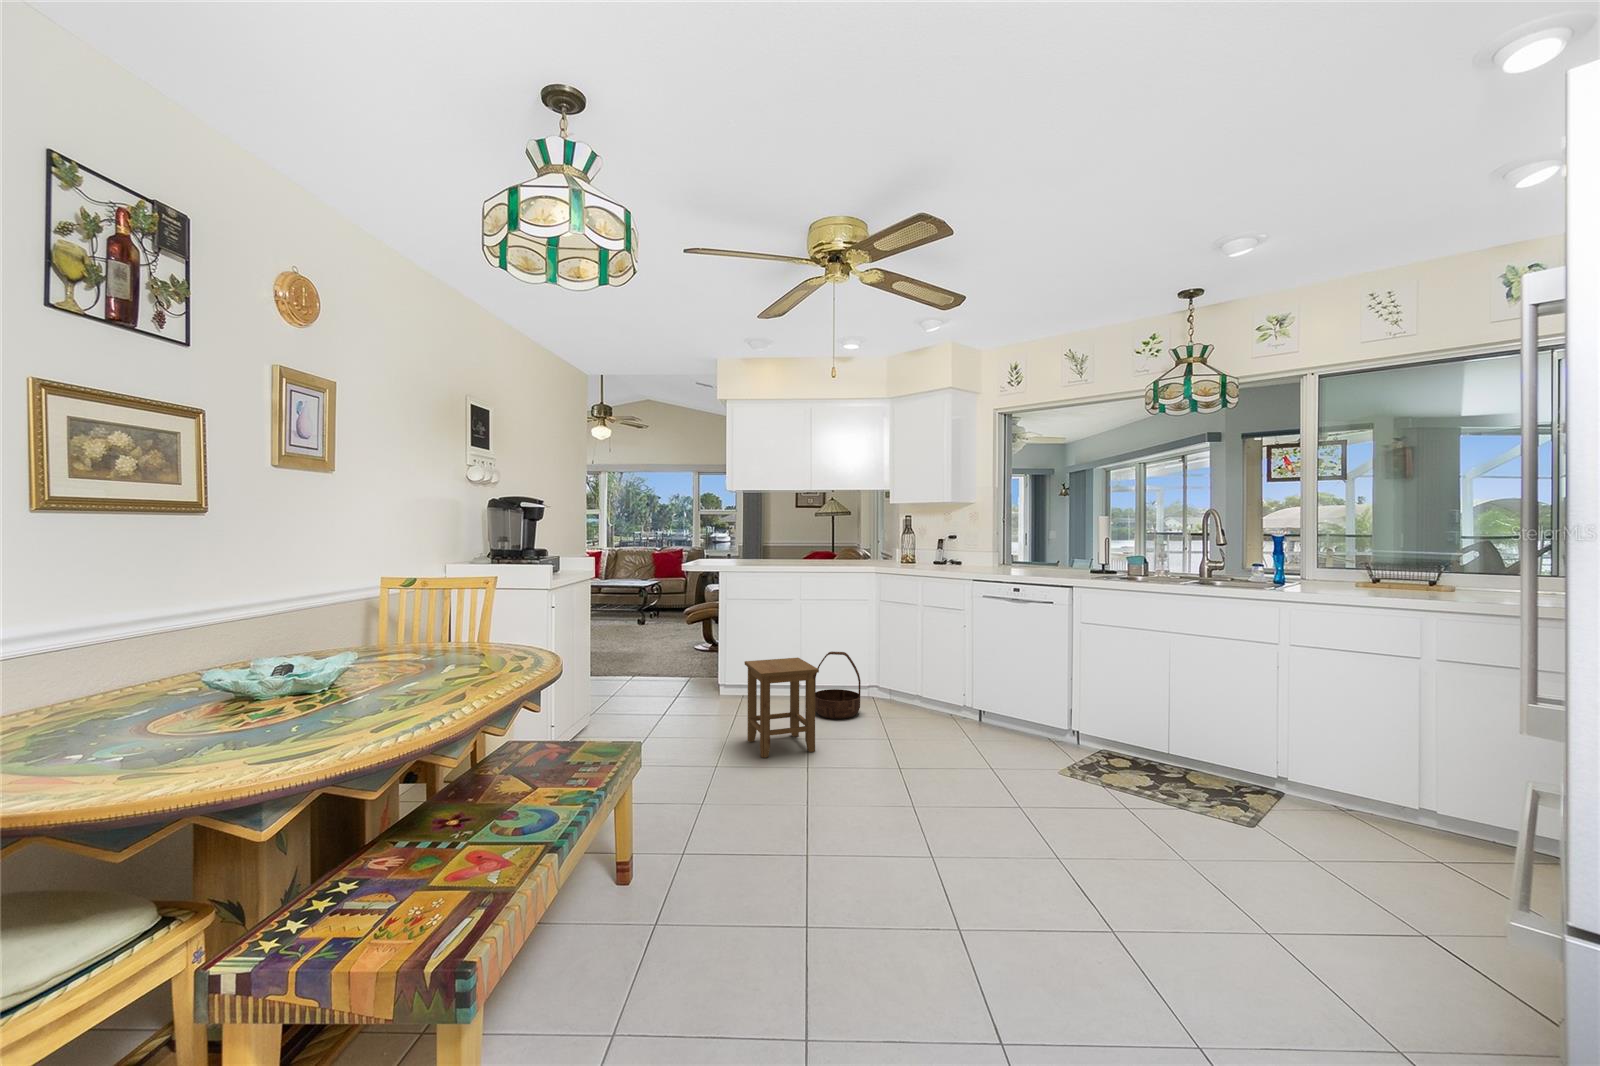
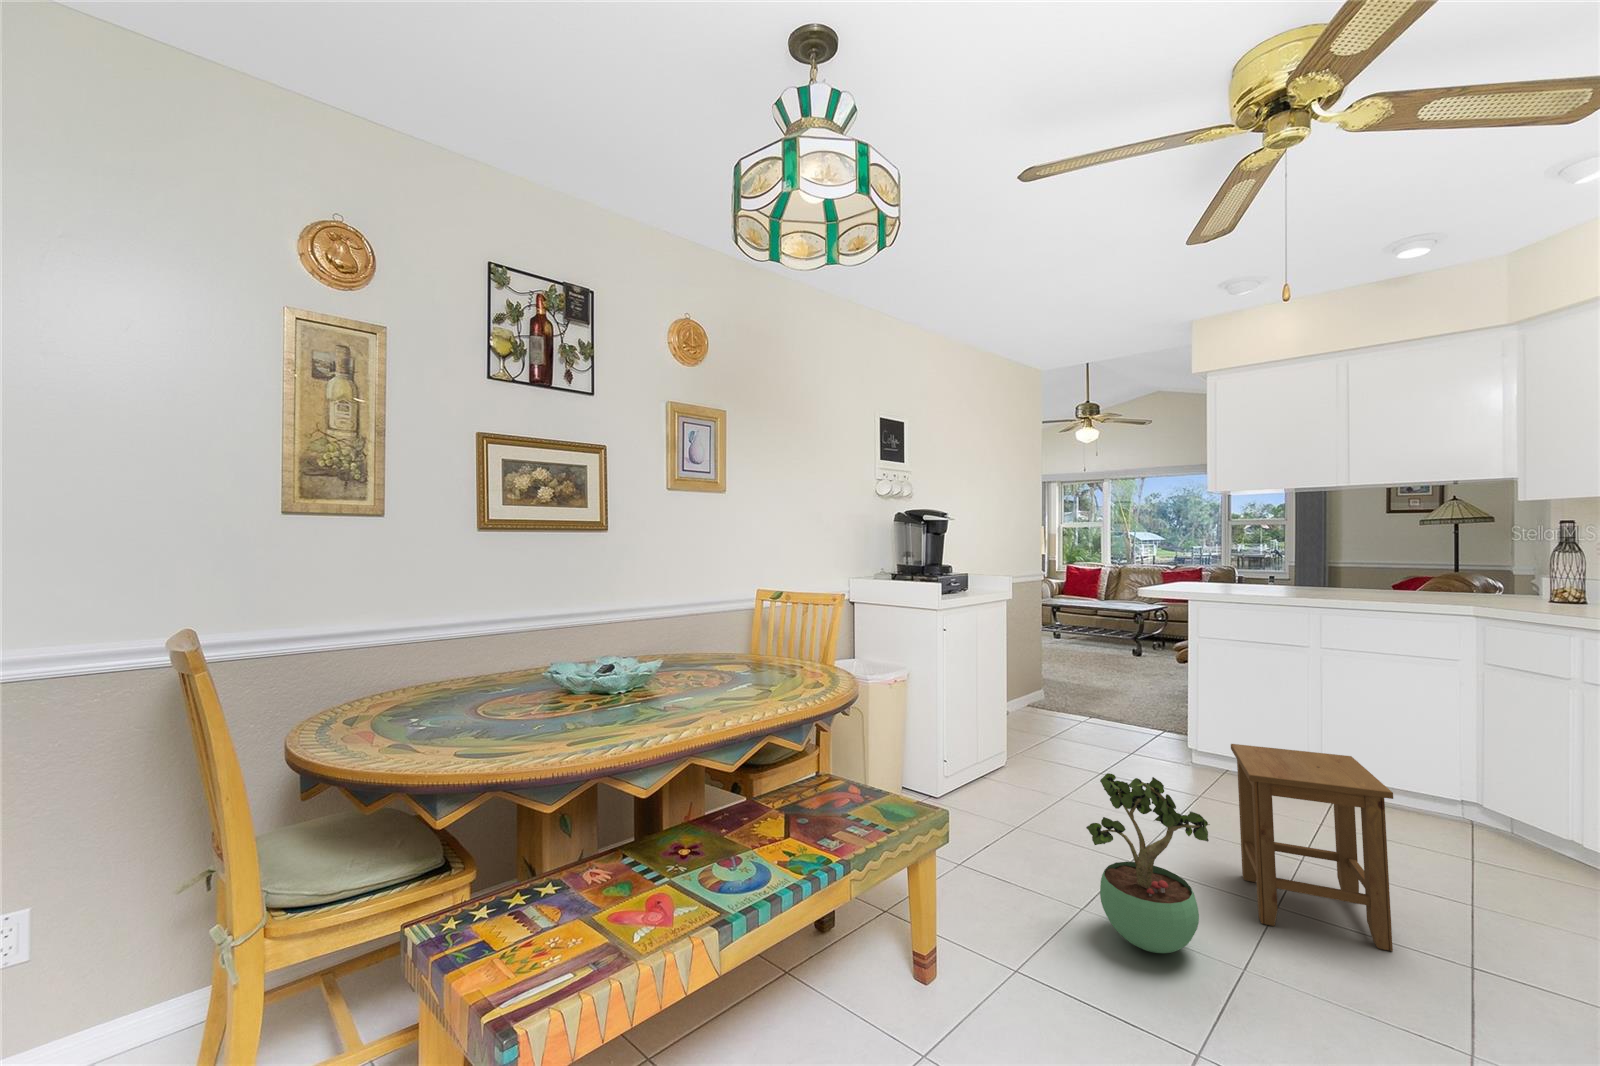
basket: present [815,652,861,719] -> none [1404,754,1542,897]
potted plant: none [682,681,751,787] -> present [1086,773,1210,953]

